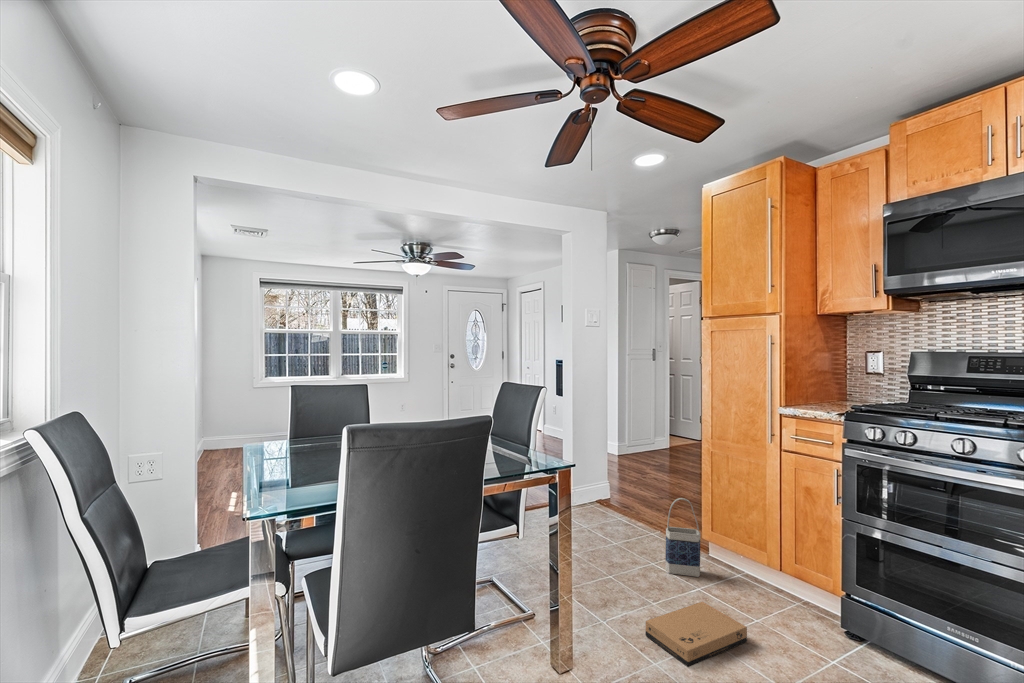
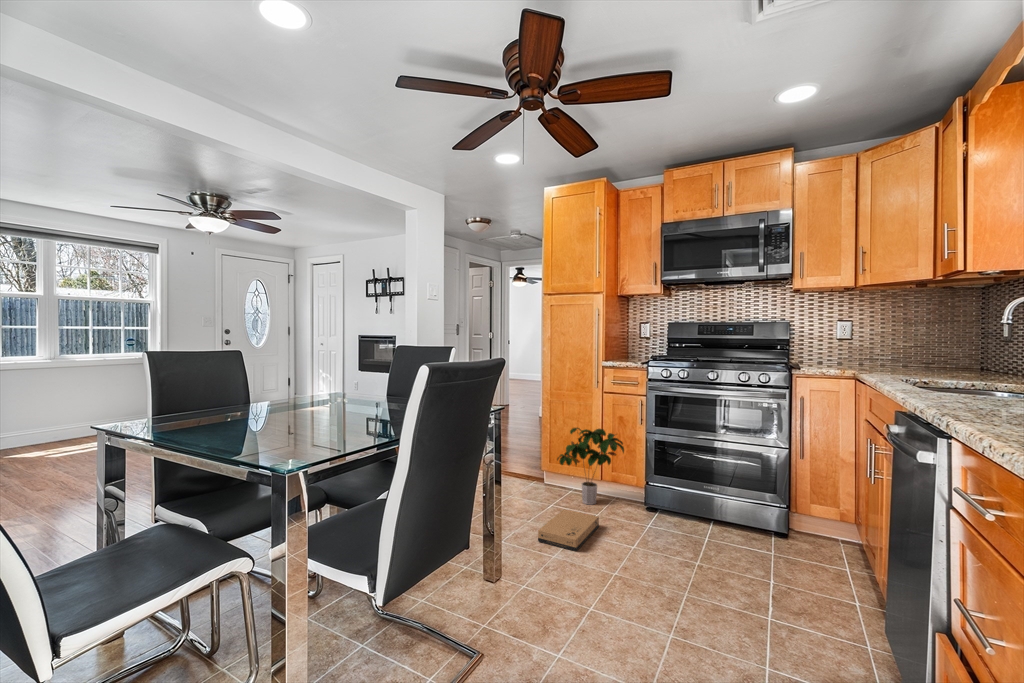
potted plant: none [714,492,810,606] -> present [557,428,624,505]
bag: present [665,498,700,577] -> none [521,439,546,499]

